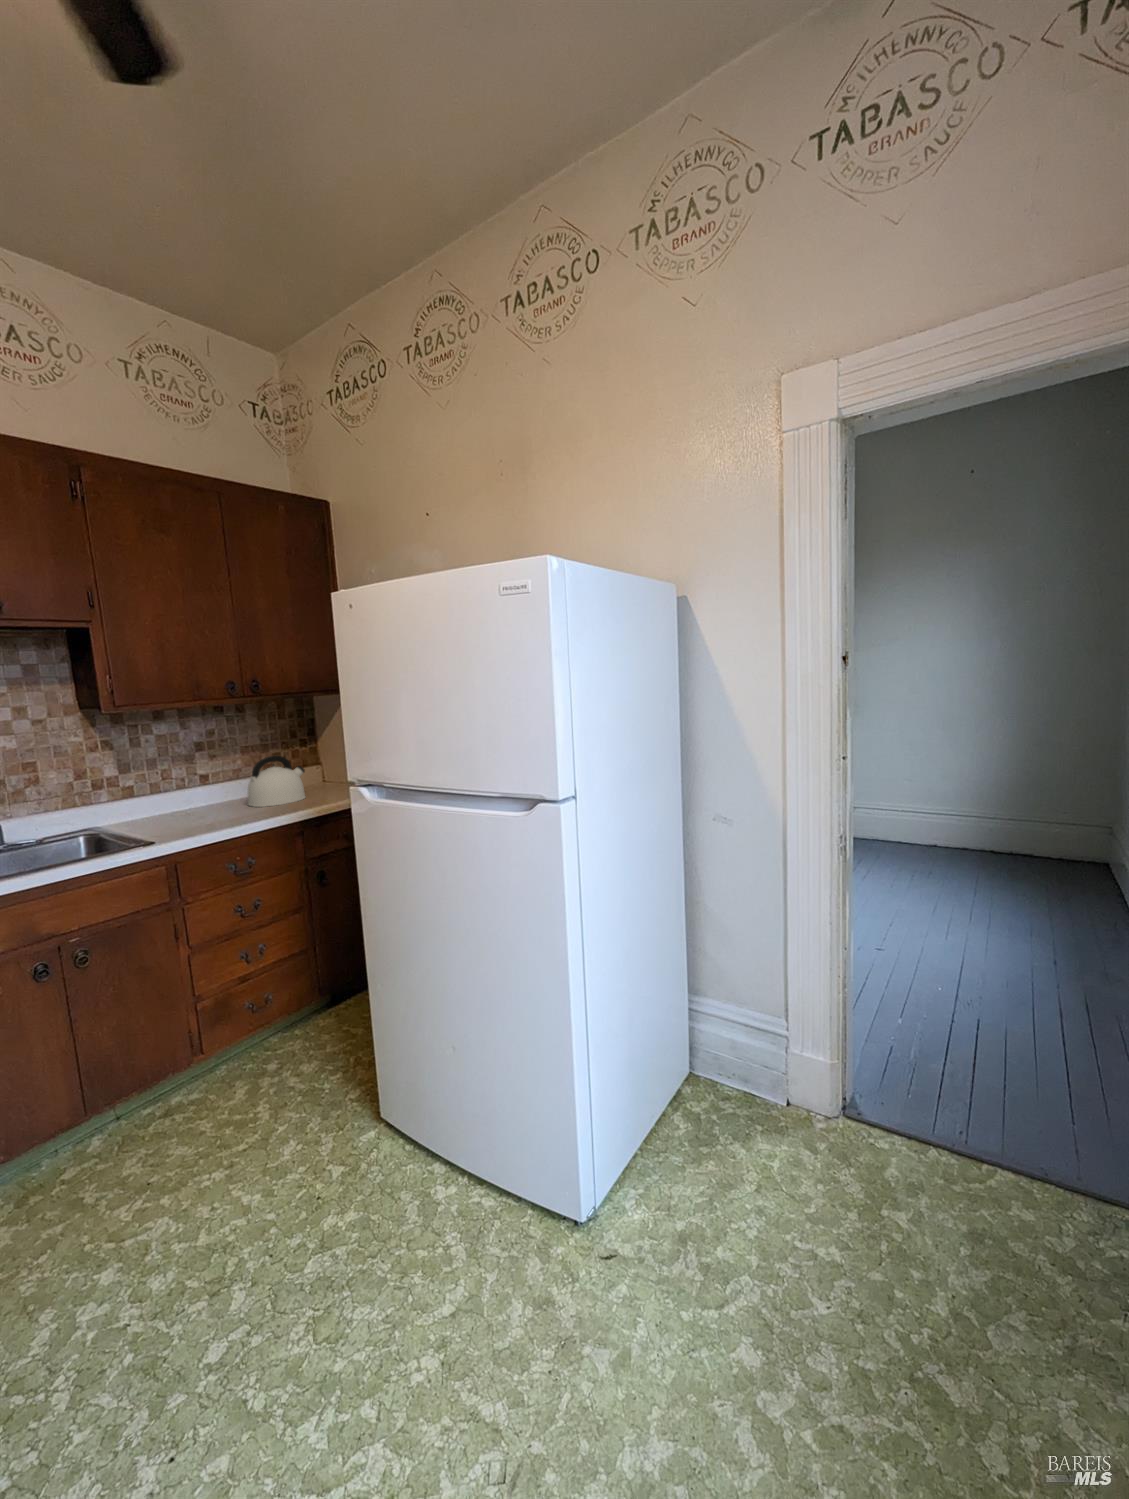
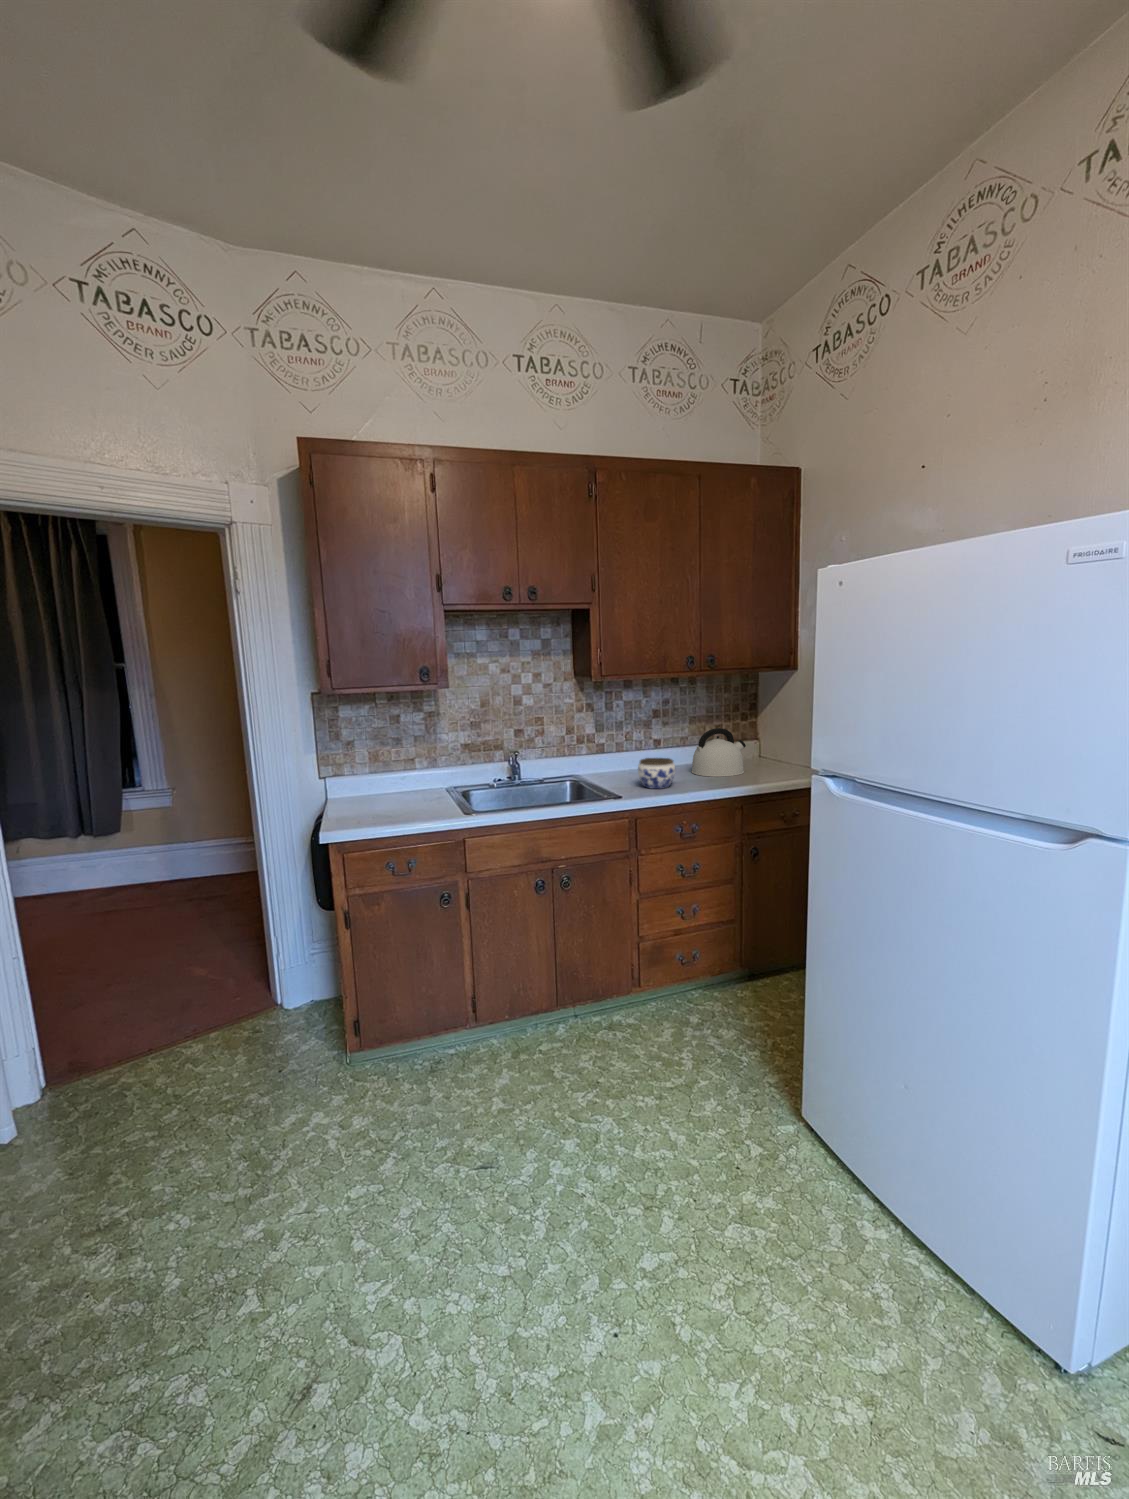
jar: none [175,793,223,829] -> present [638,758,675,789]

